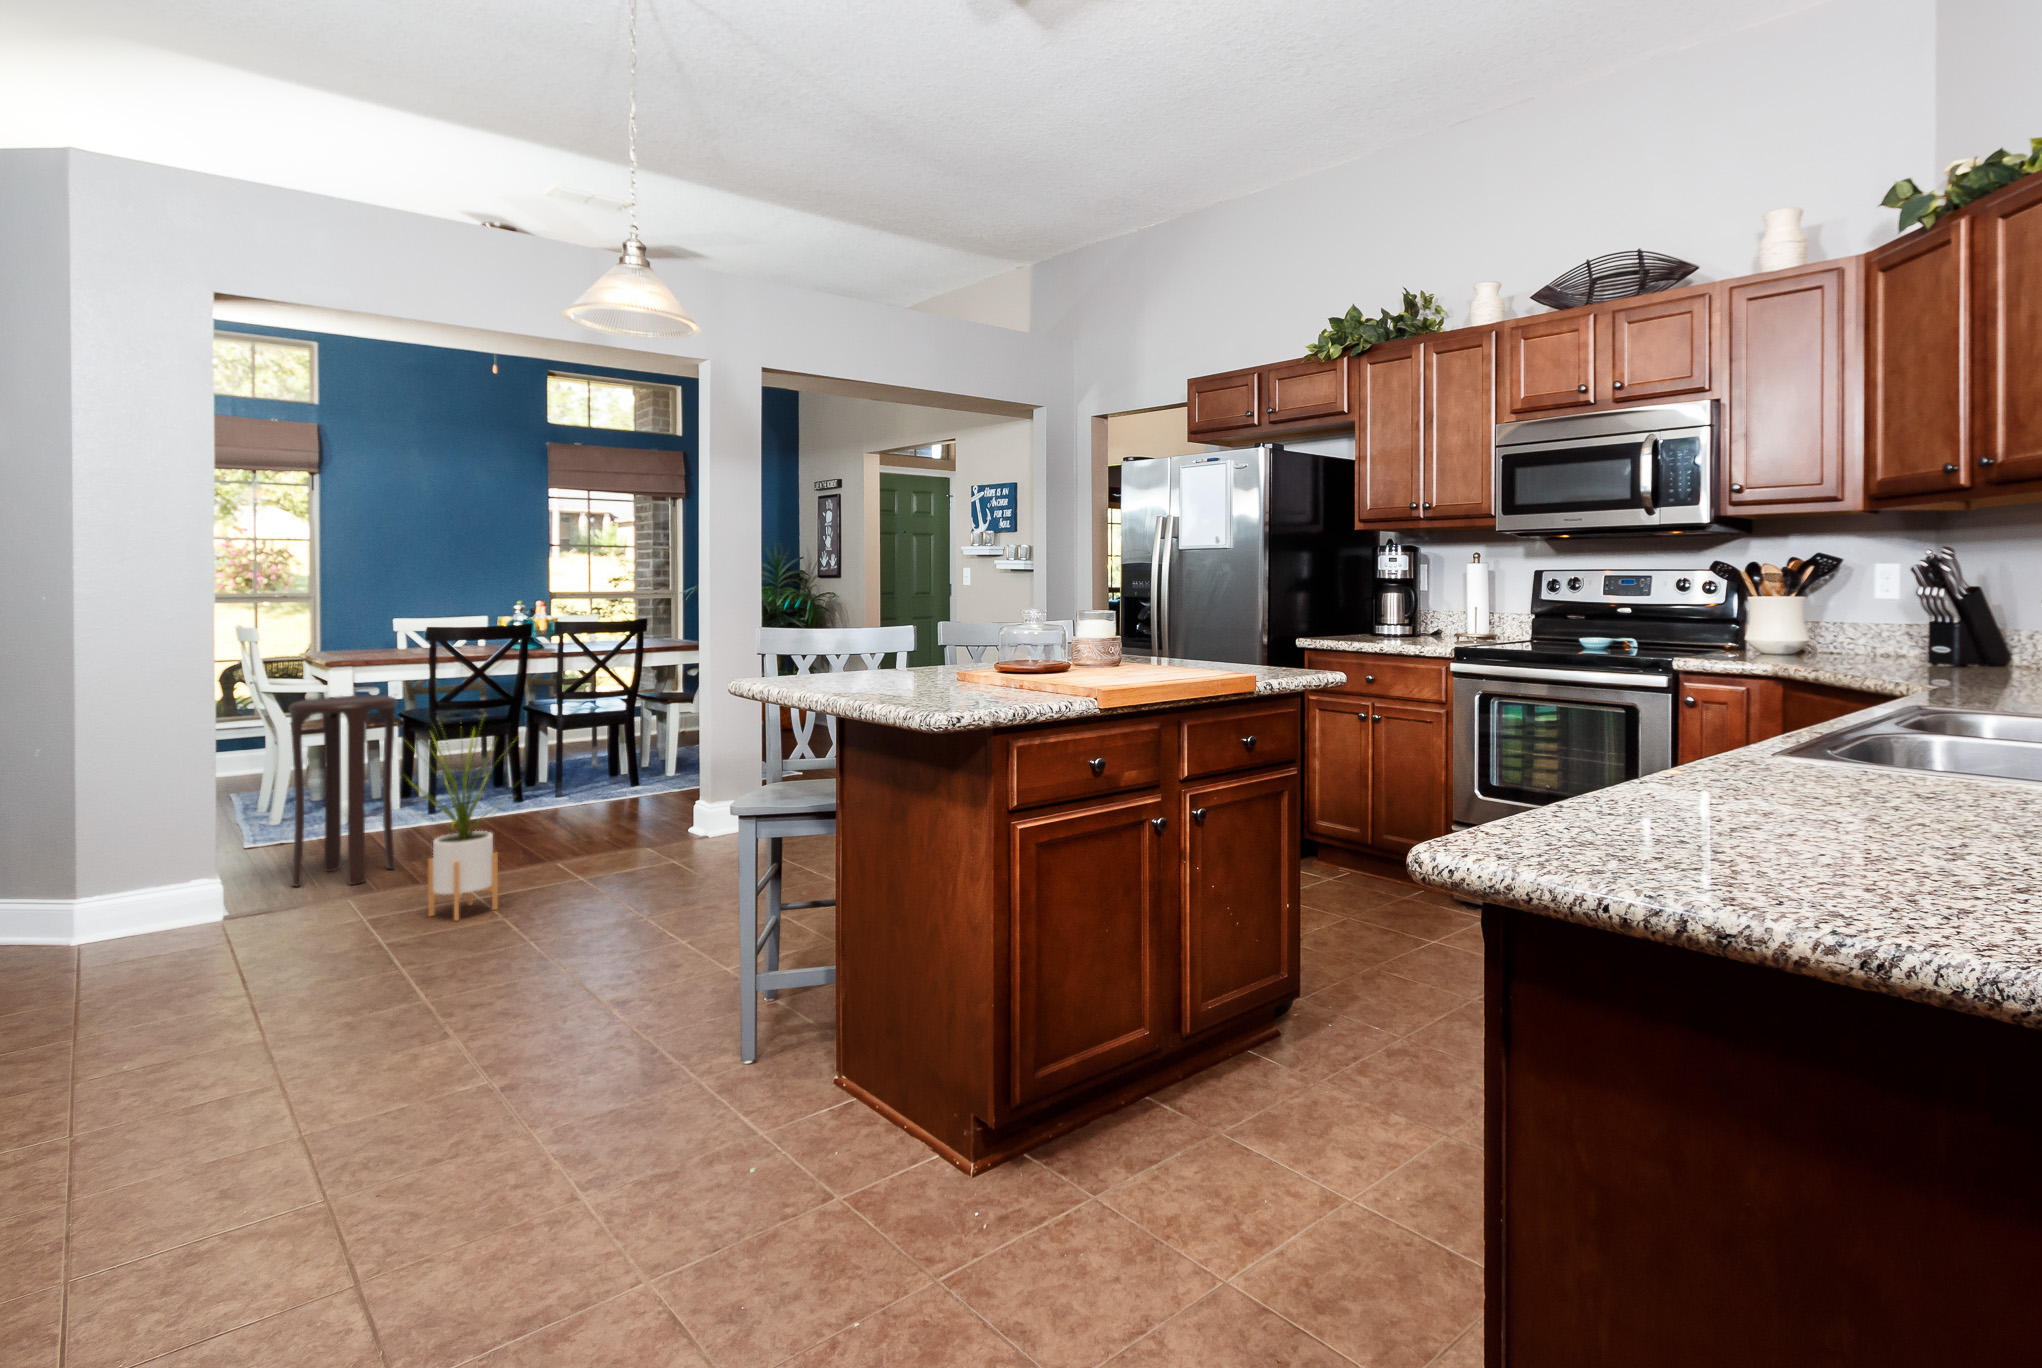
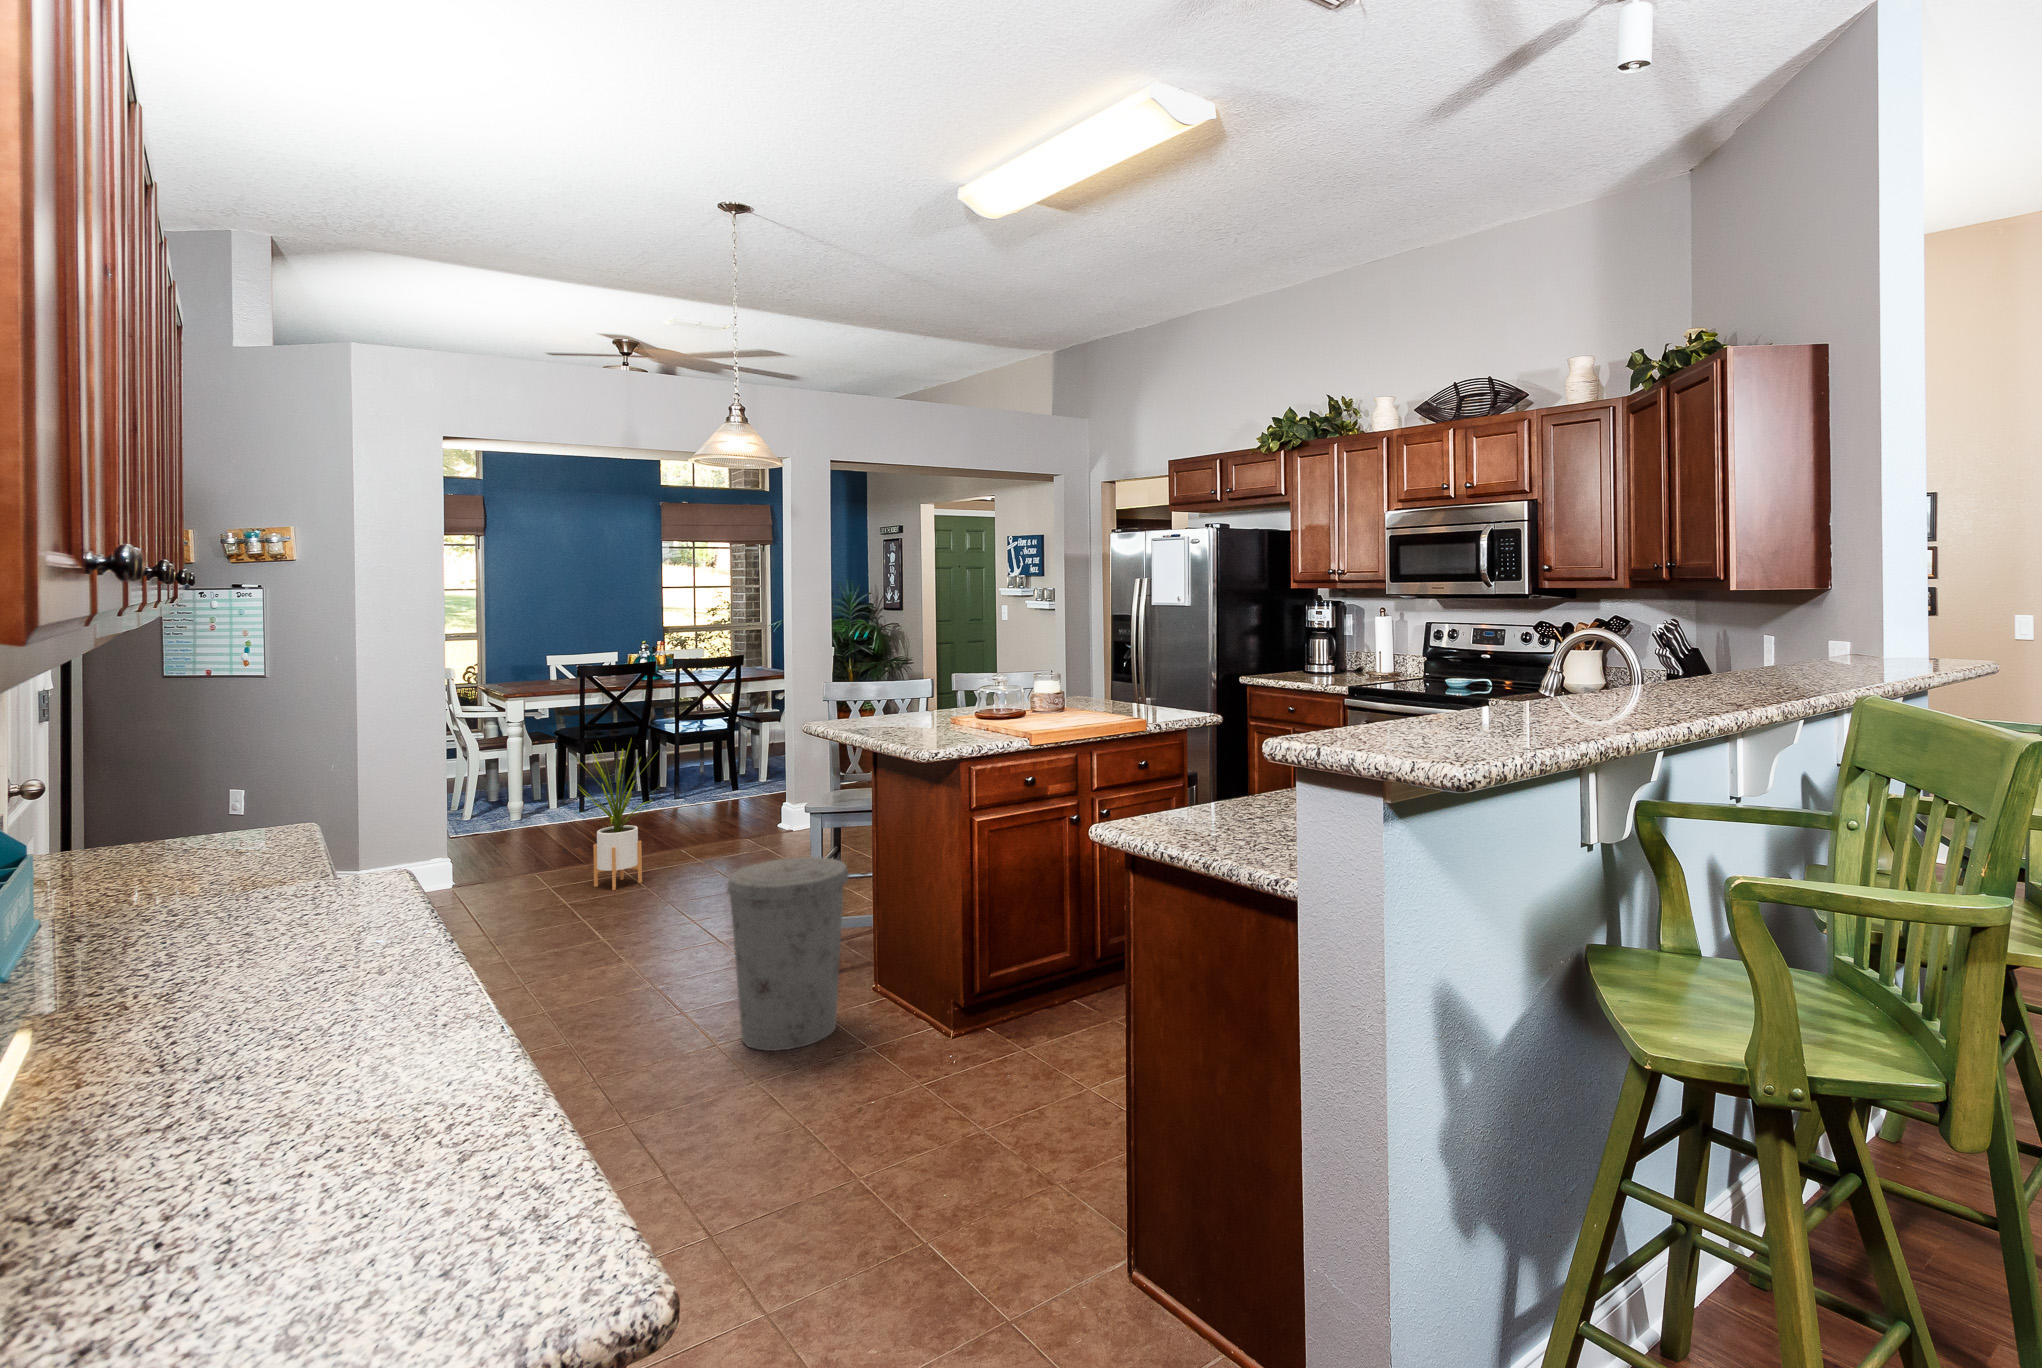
stool: present [289,695,397,886] -> none [489,723,564,866]
trash can: none [605,886,807,1211] -> present [727,857,849,1051]

